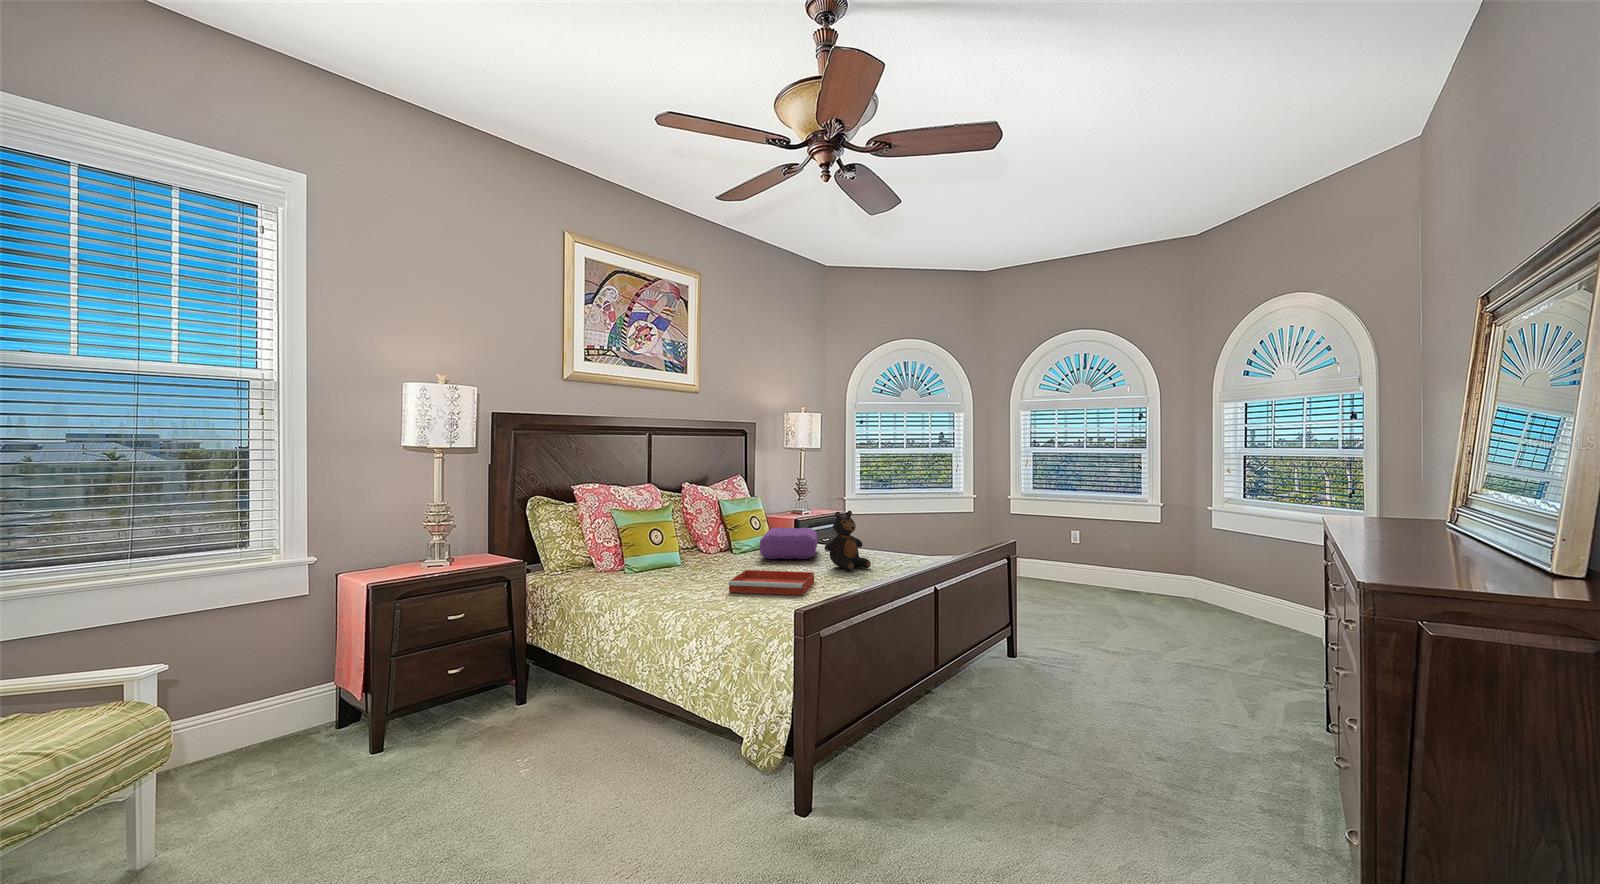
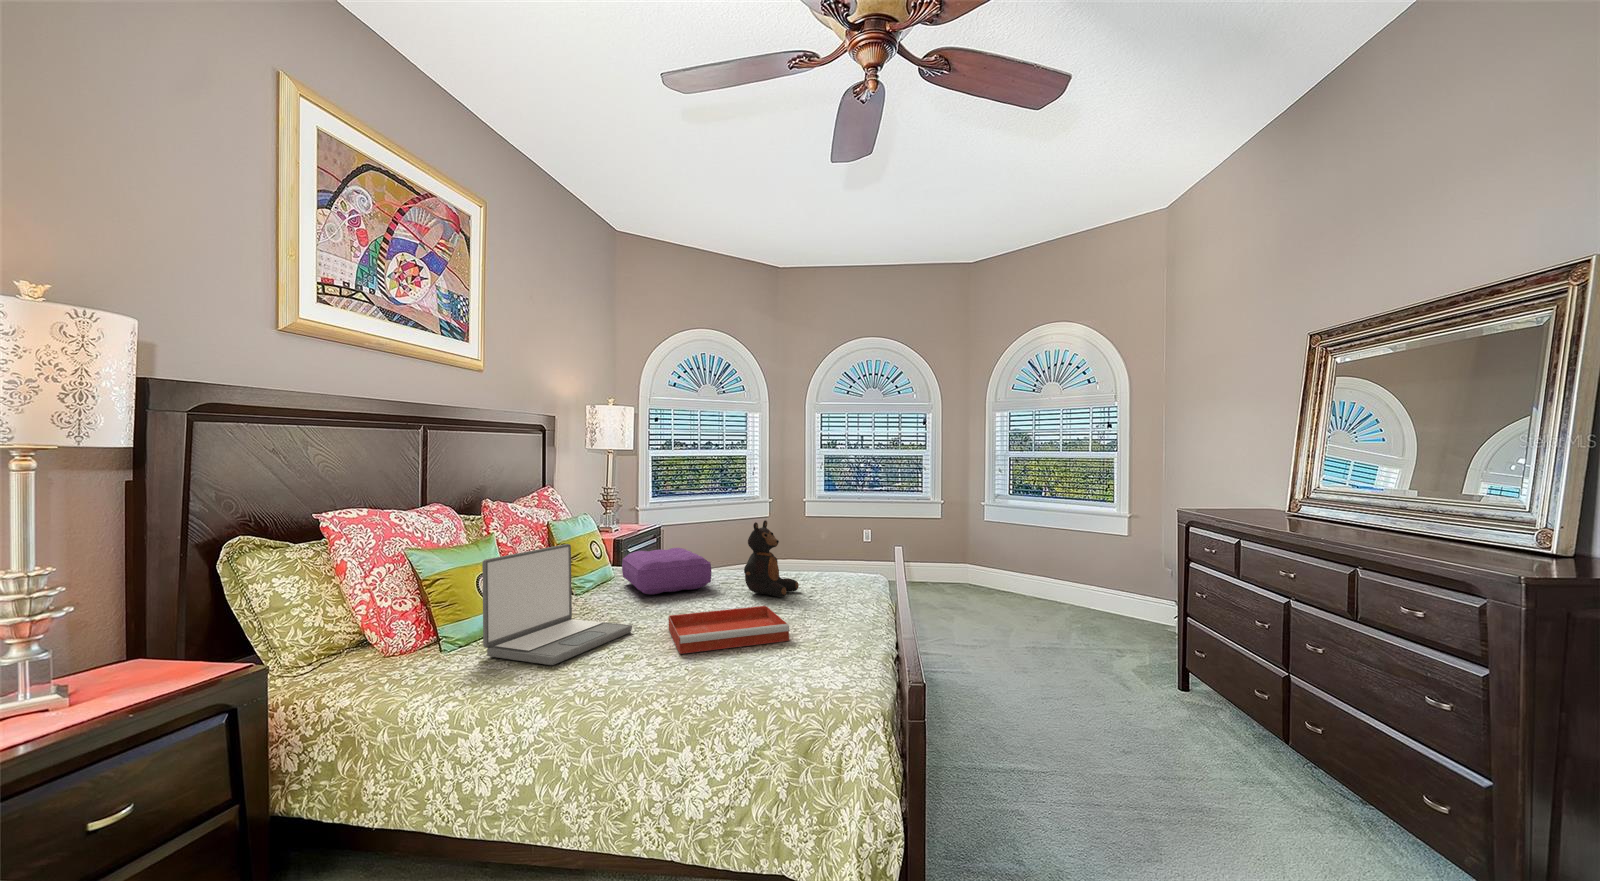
laptop: none [636,516,725,587] -> present [482,544,632,665]

